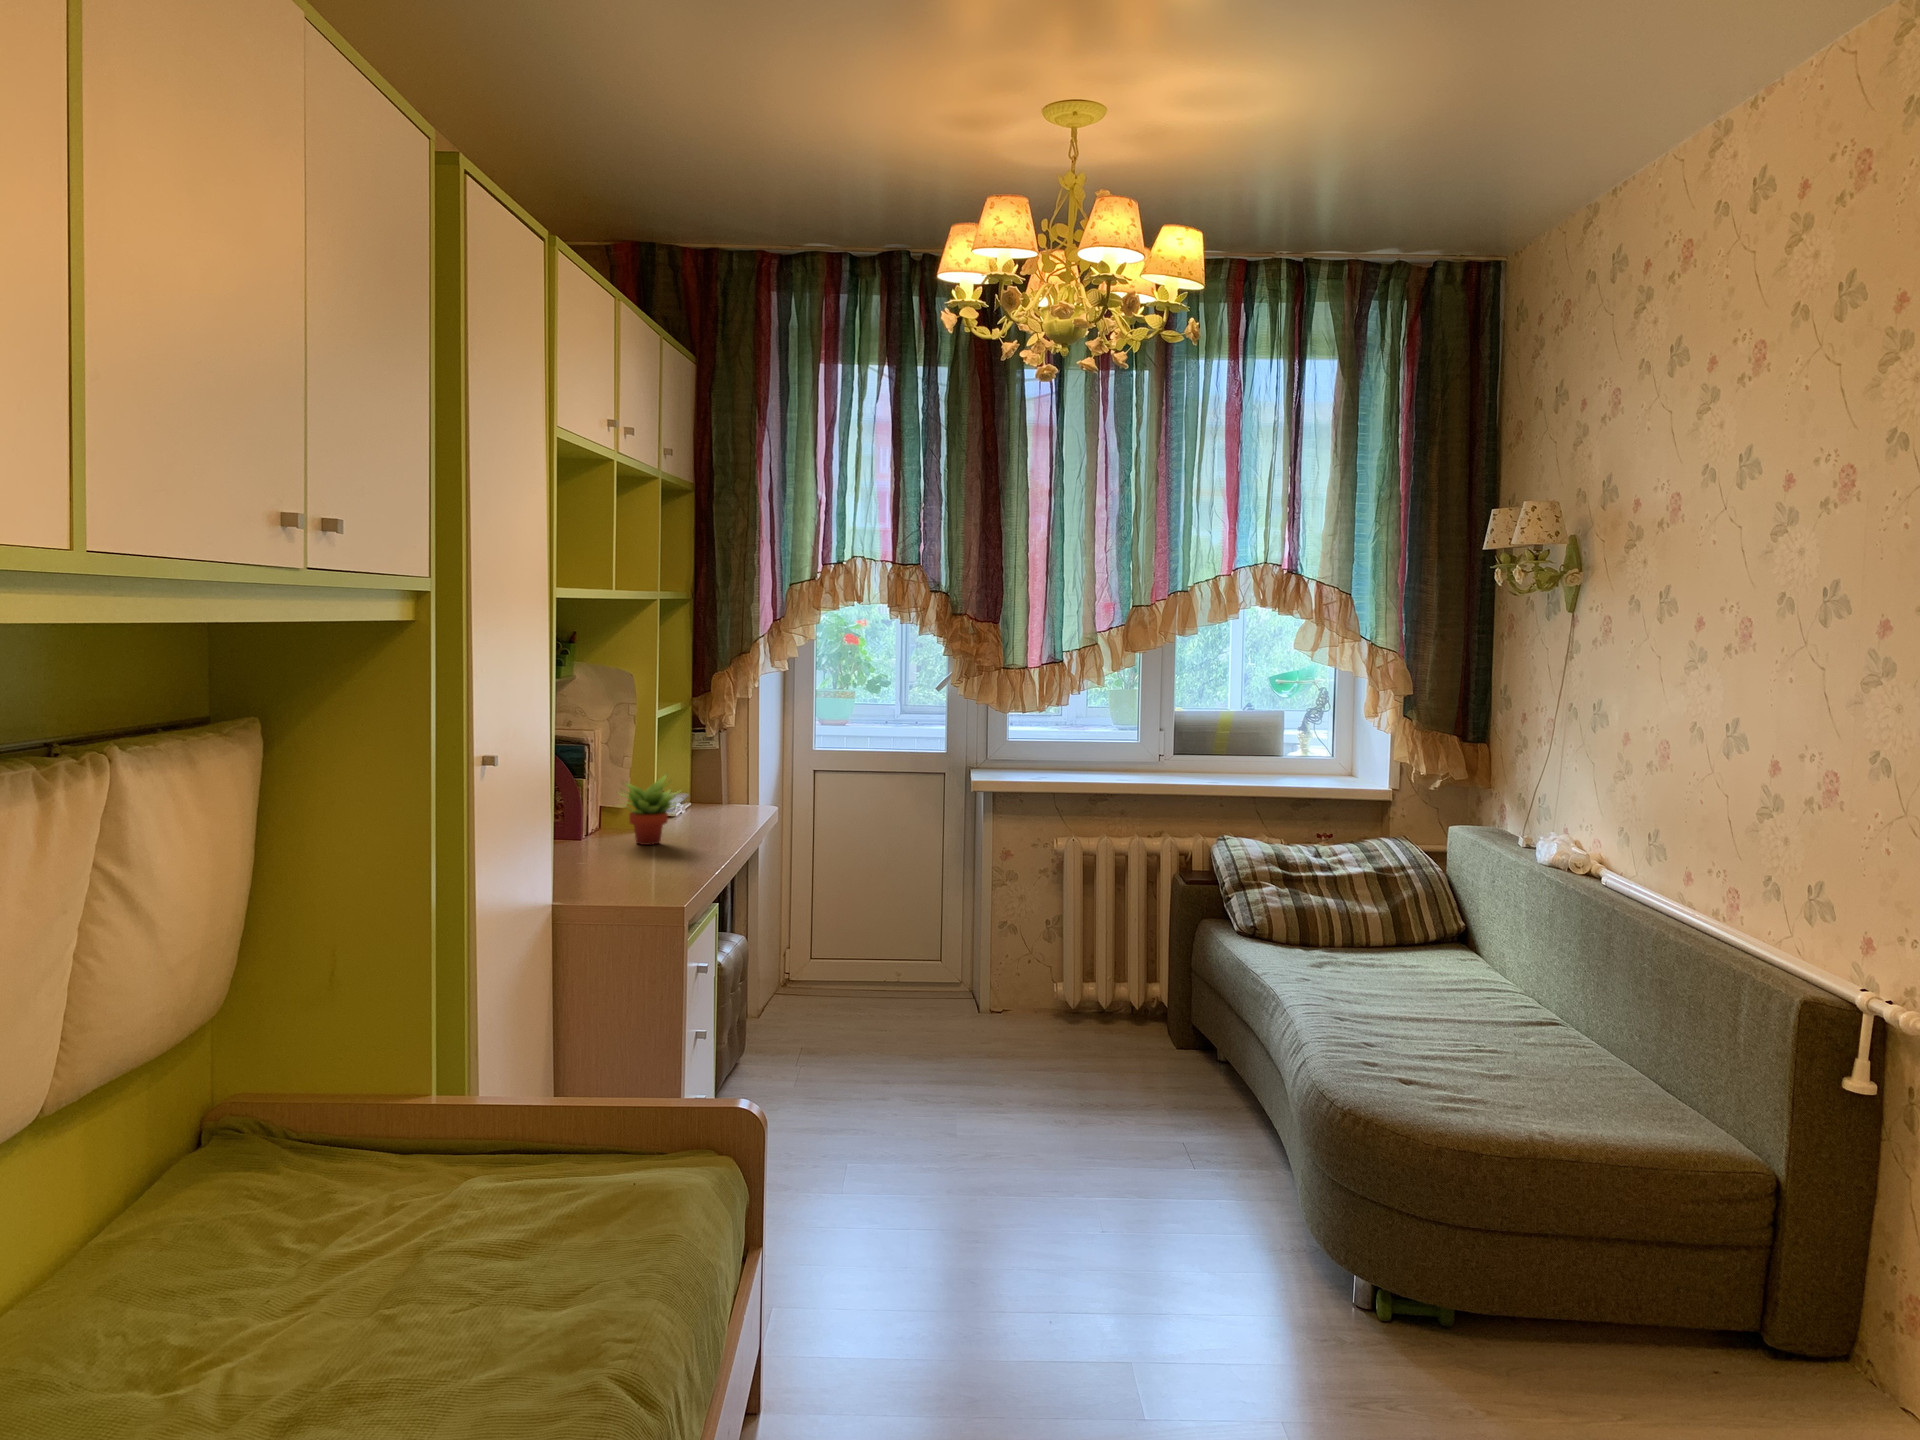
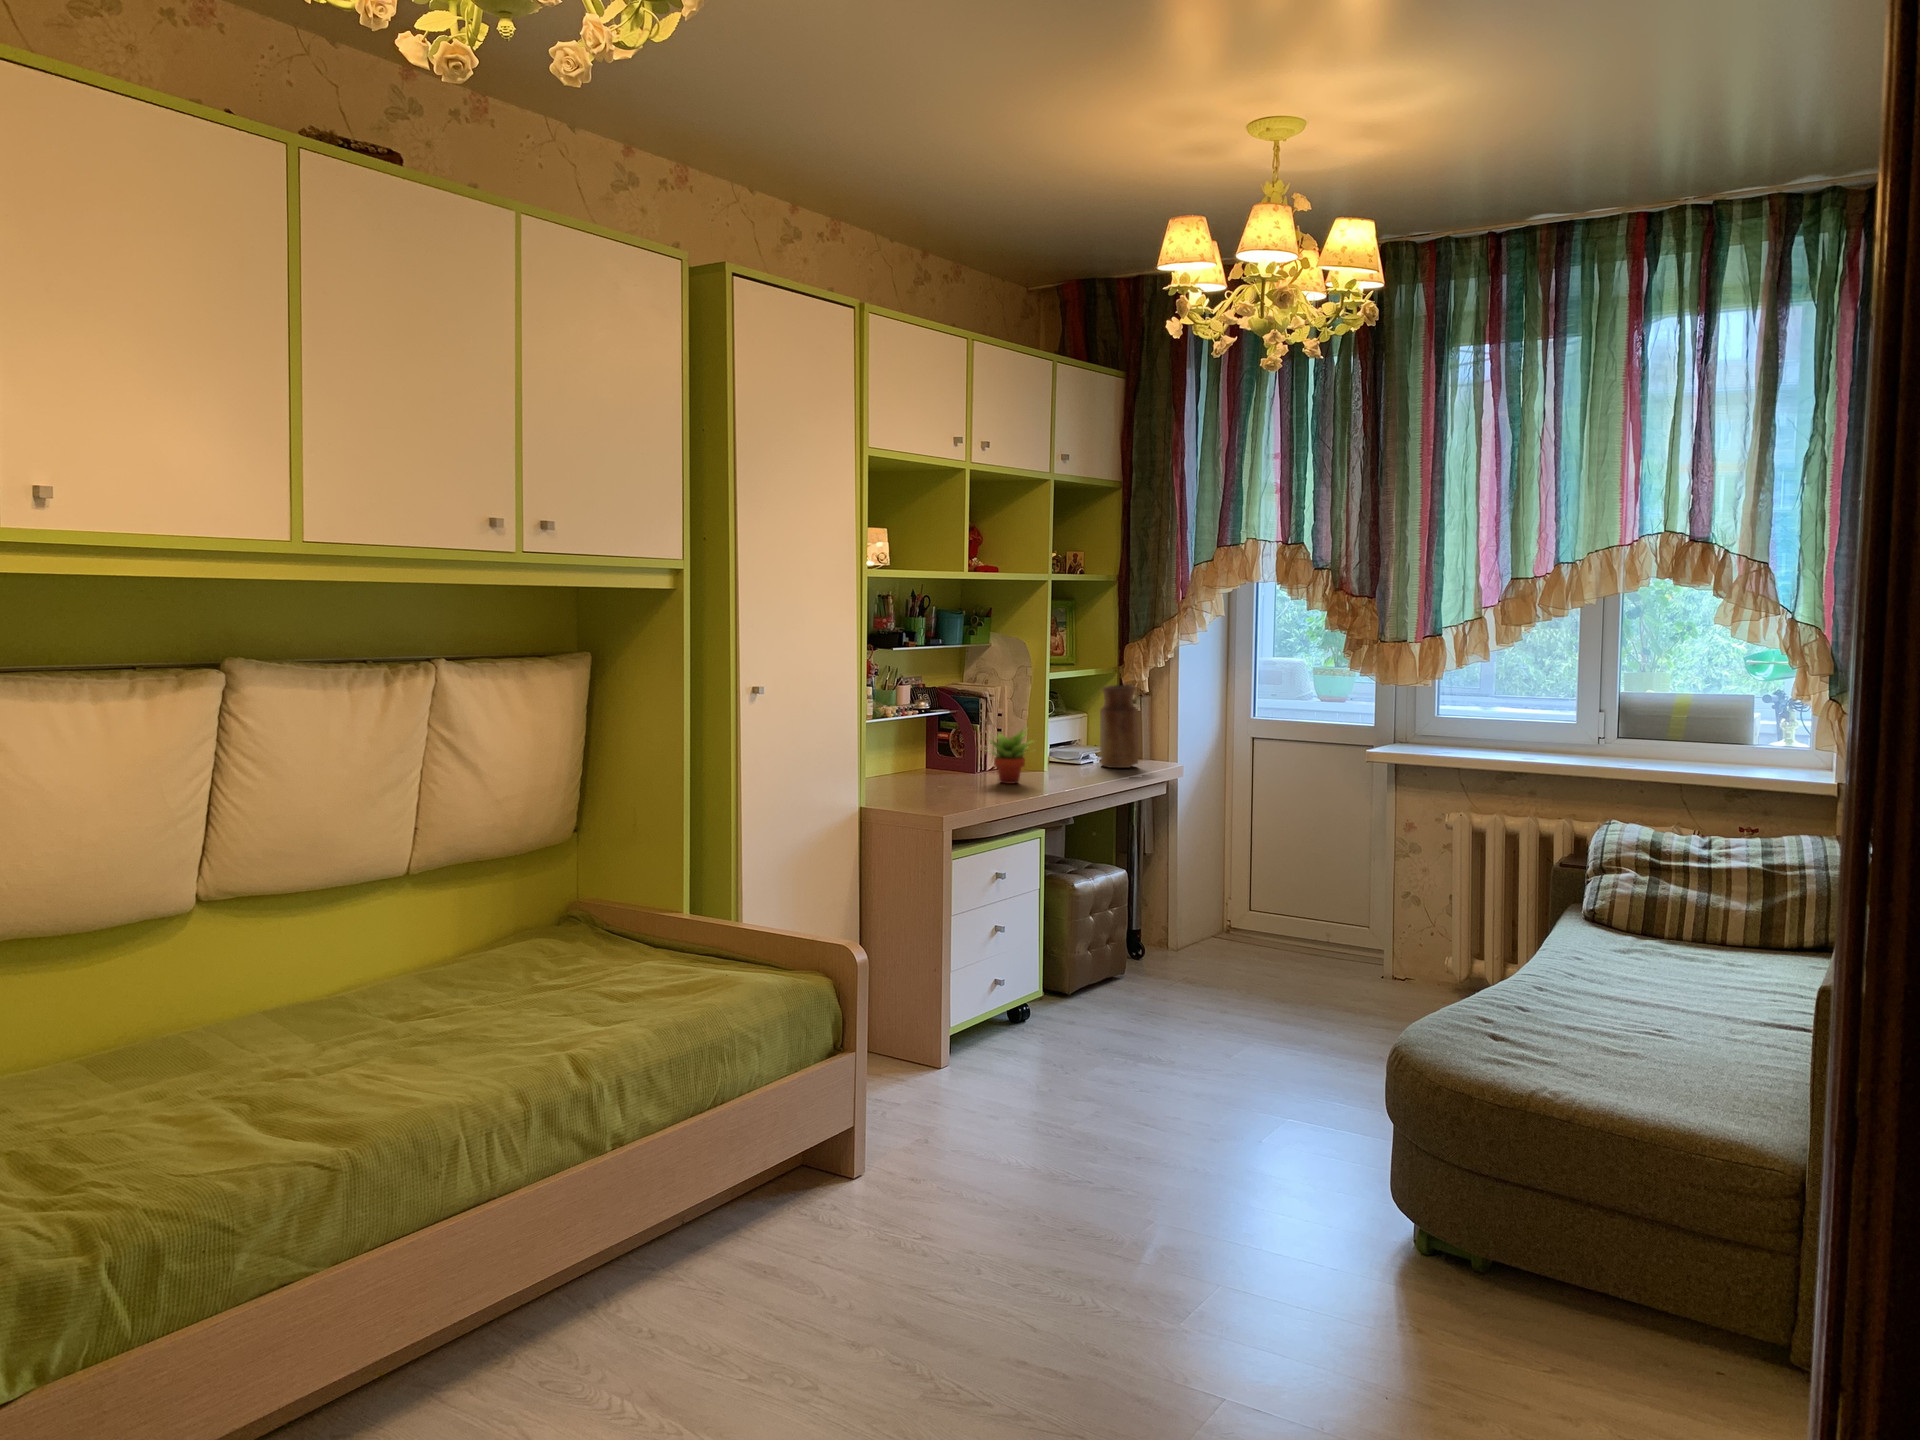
vase: none [701,717,746,814] -> present [1100,685,1138,768]

